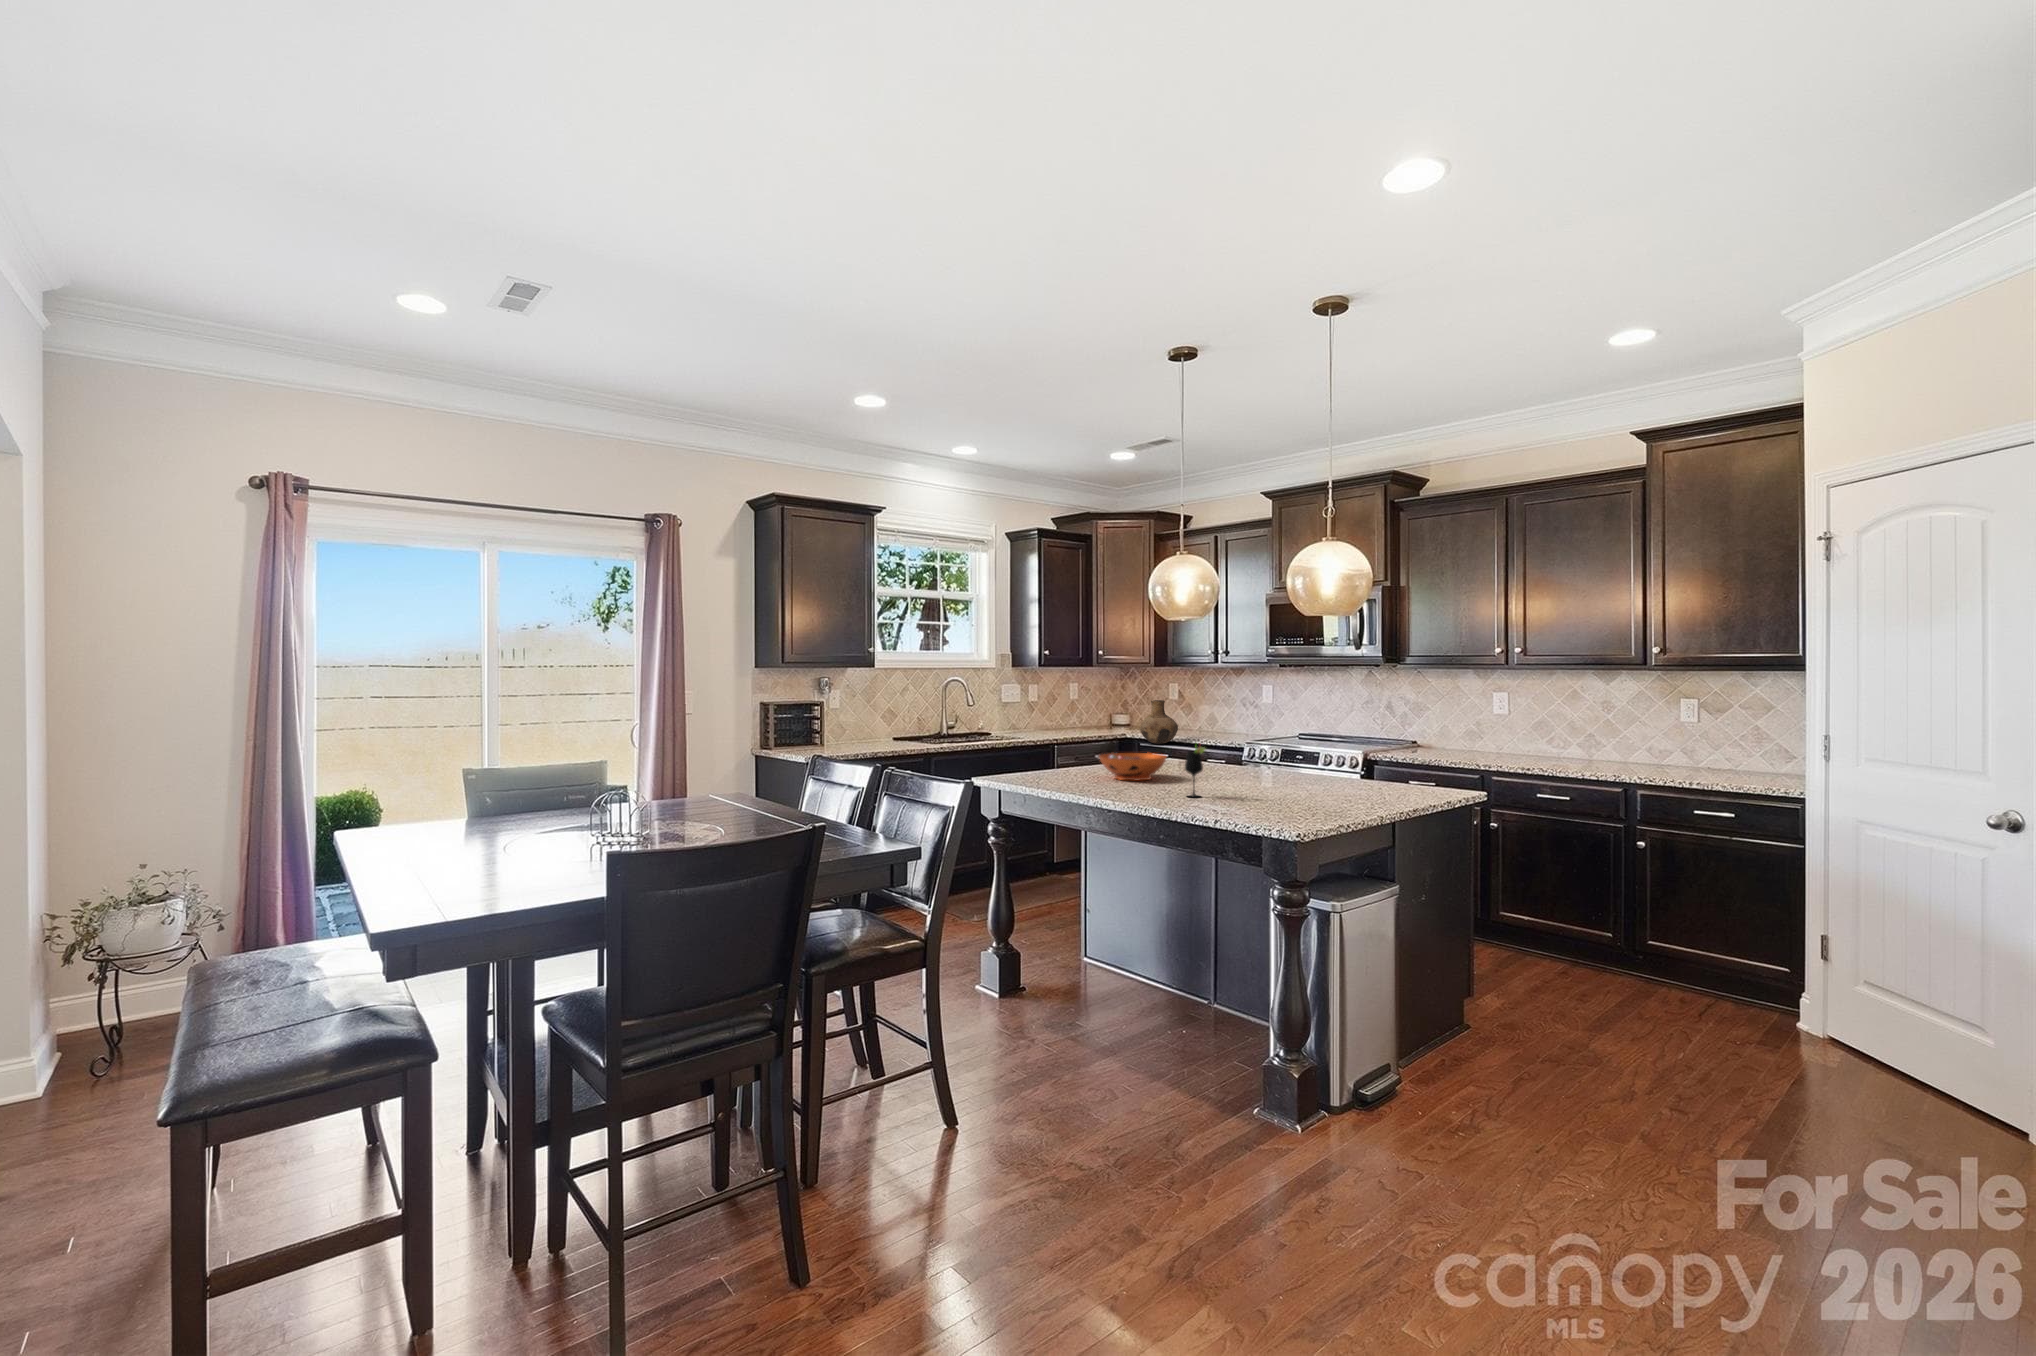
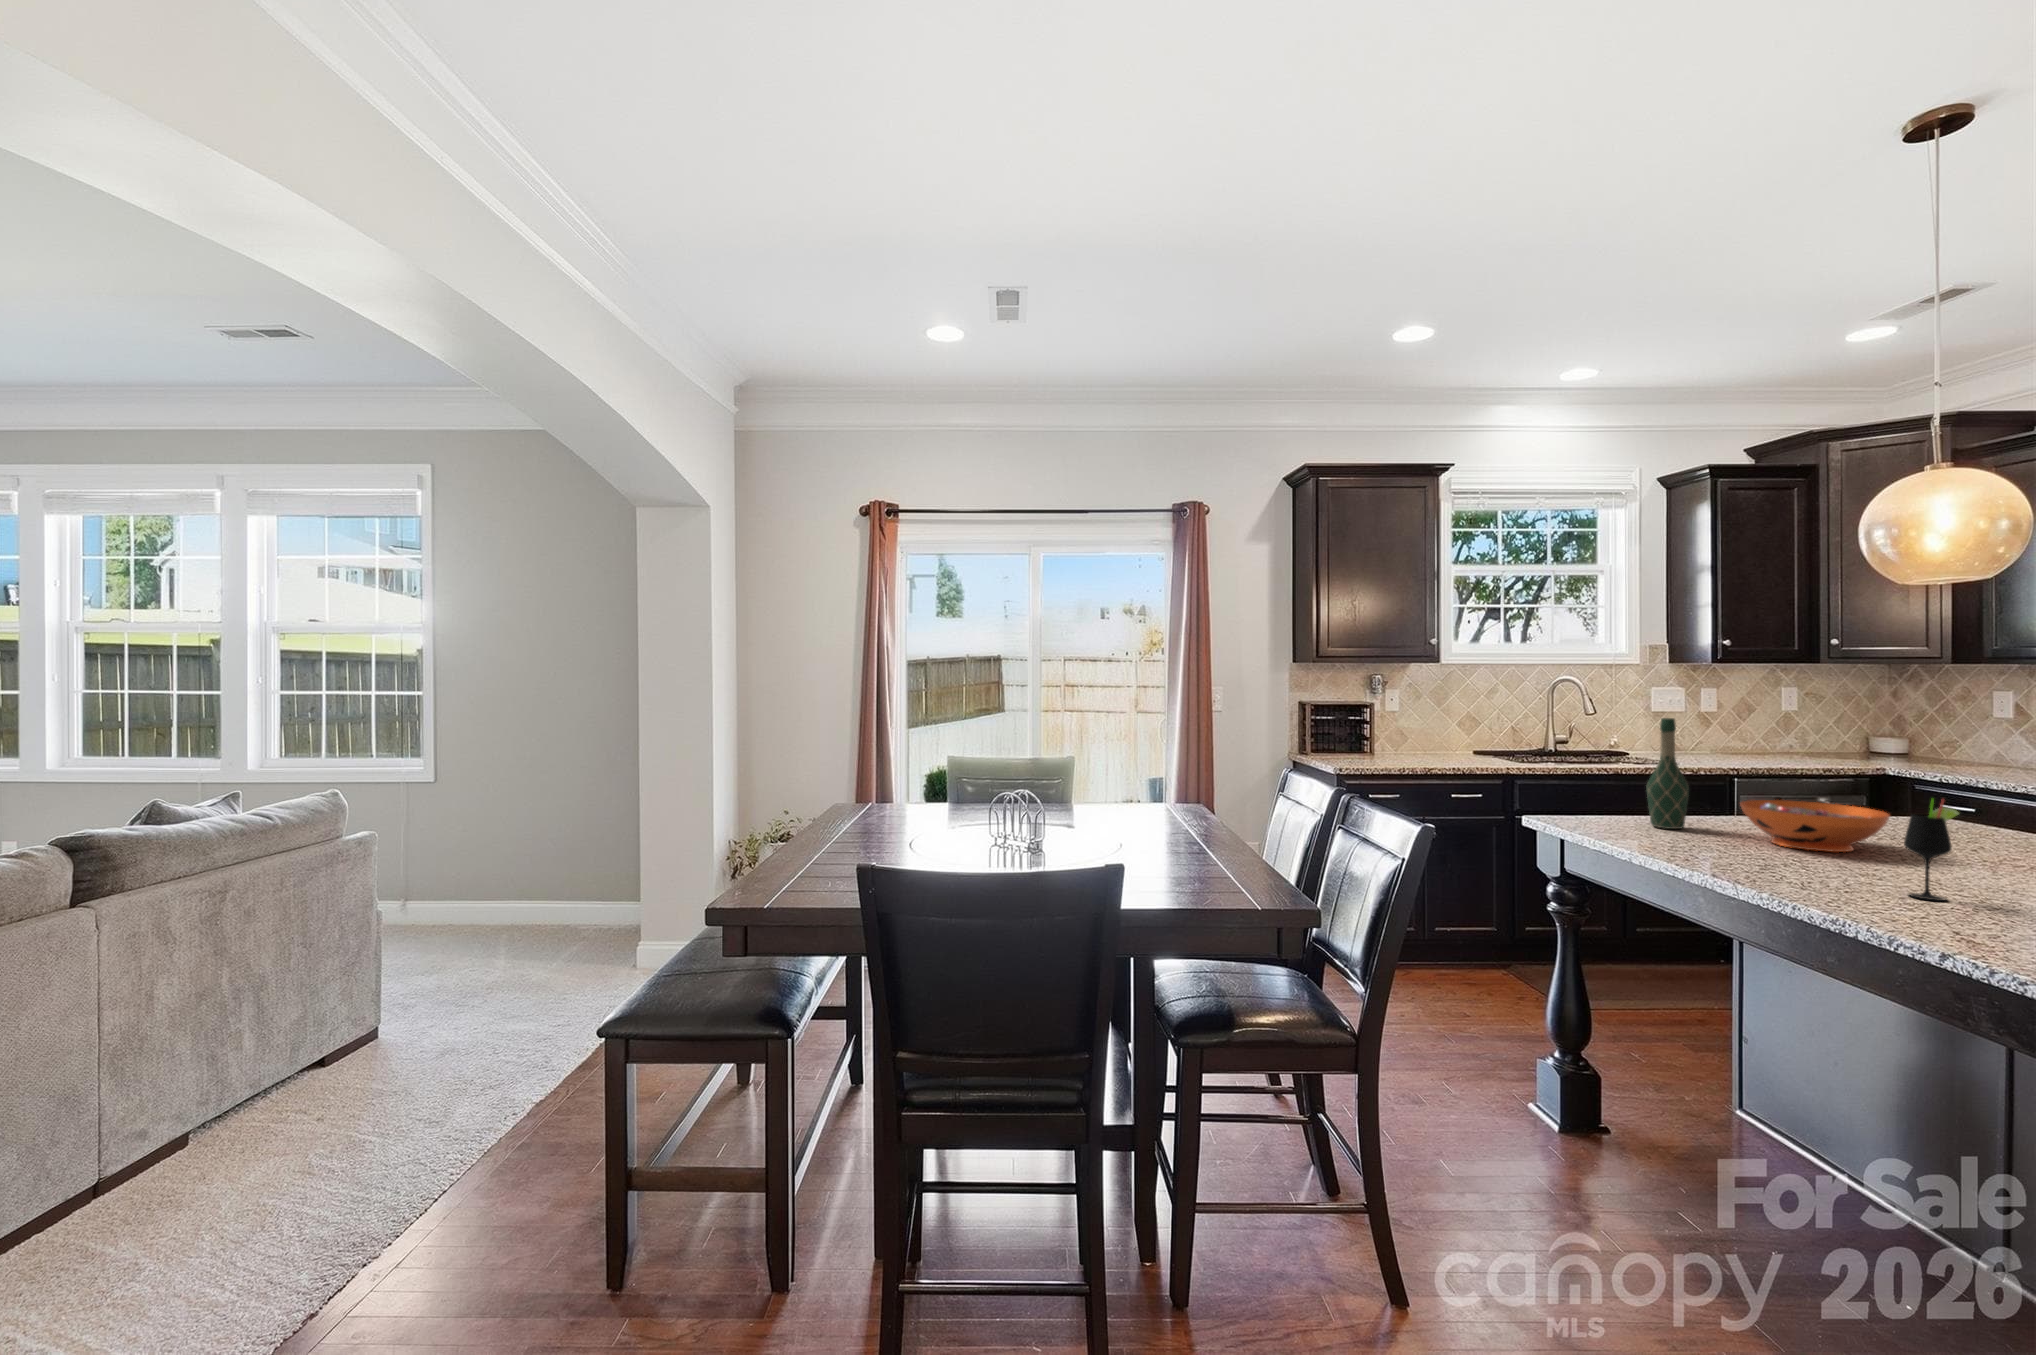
vase: present [1140,700,1178,744] -> none [1910,716,1999,787]
wine bottle: none [1049,705,1072,777] -> present [1646,718,1689,829]

